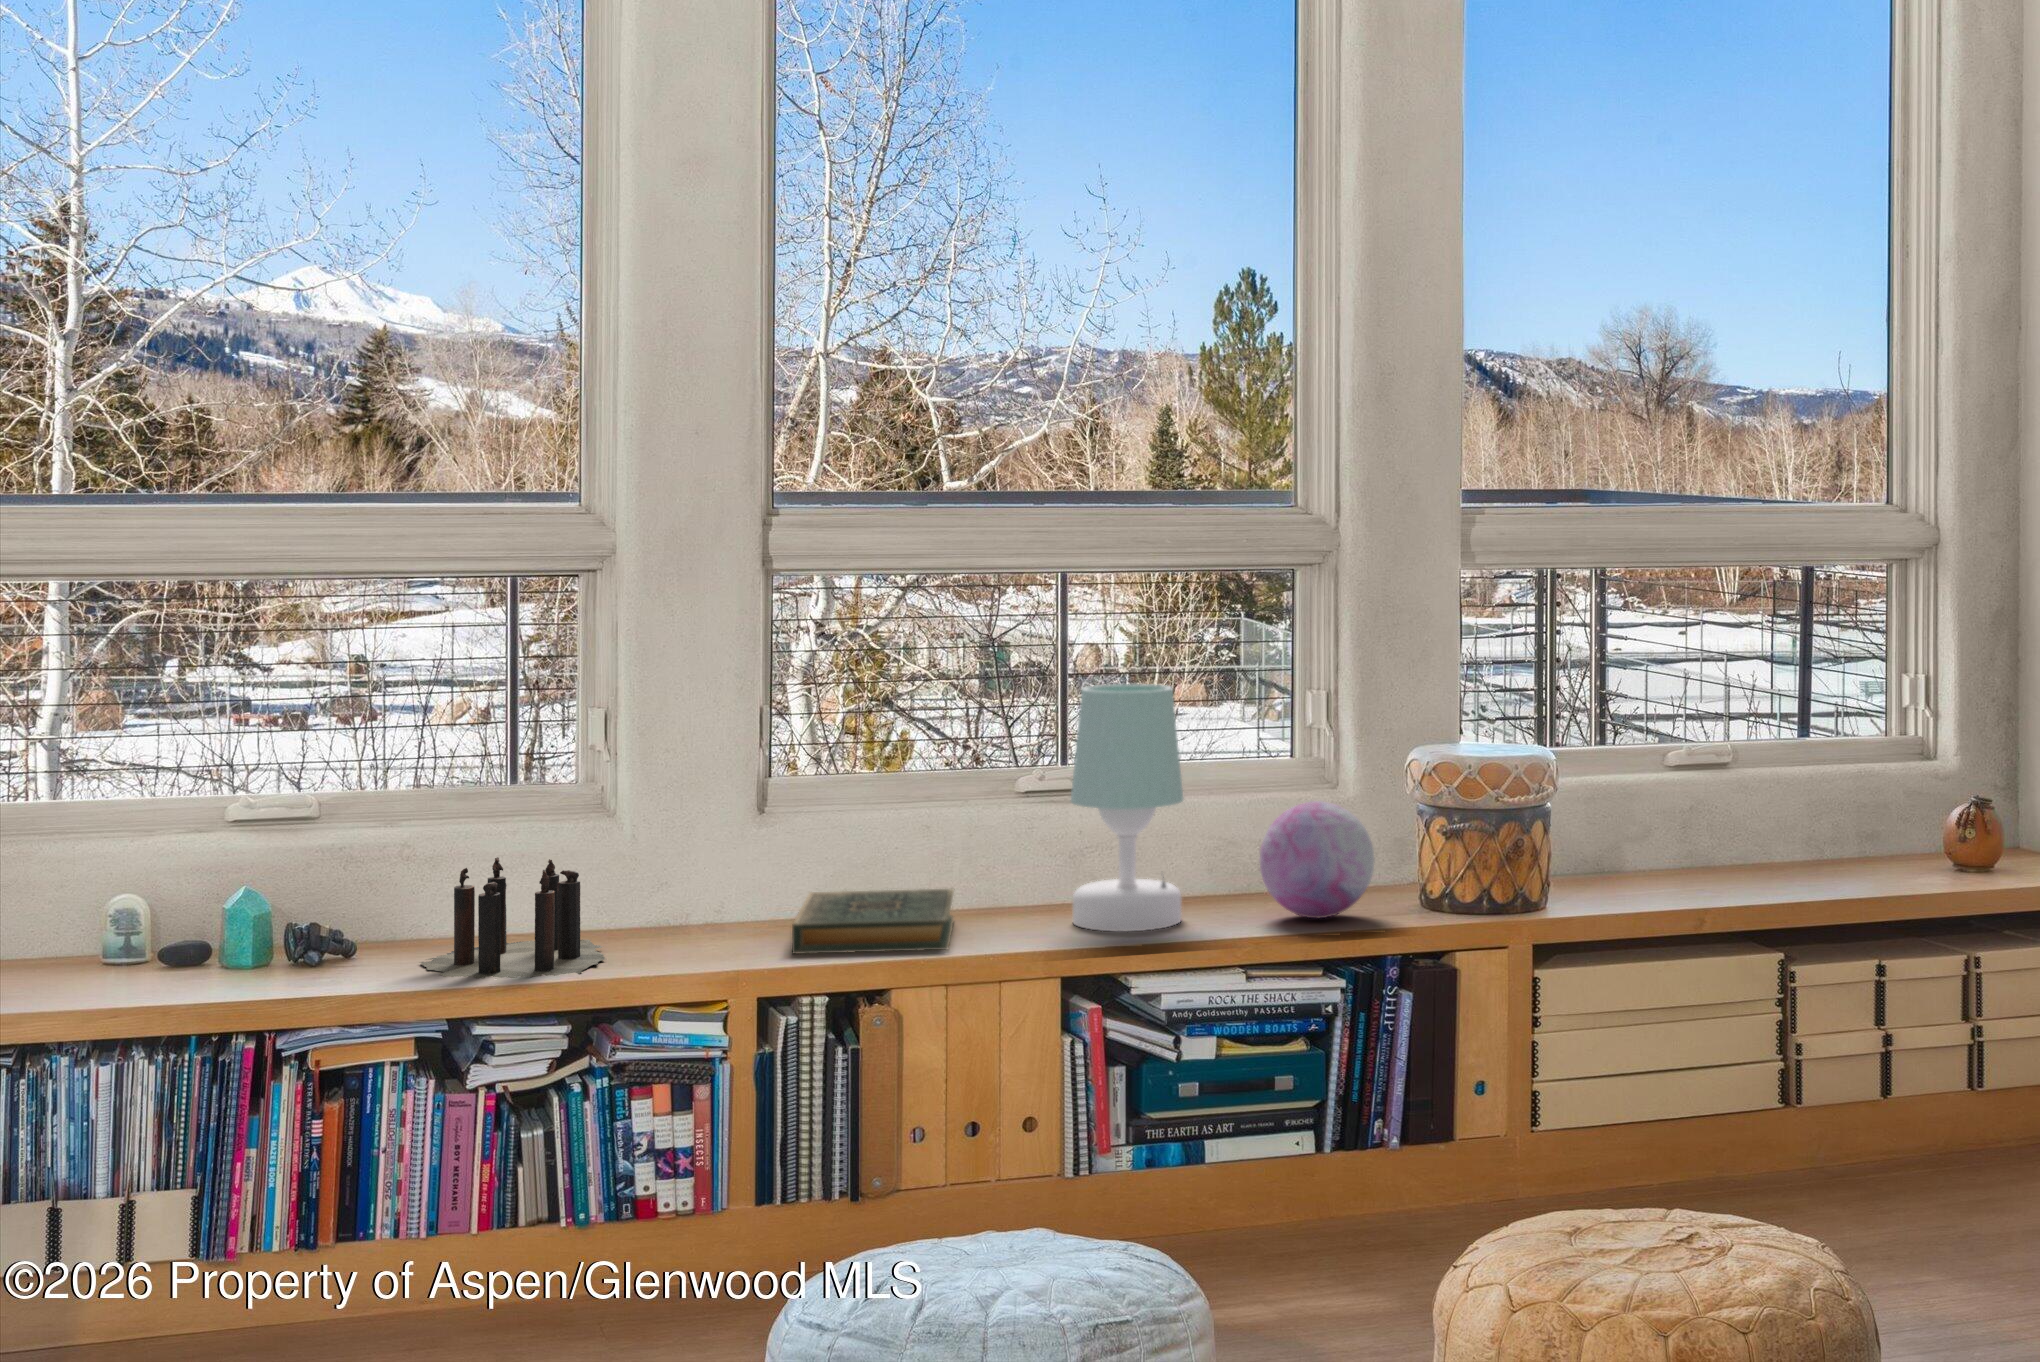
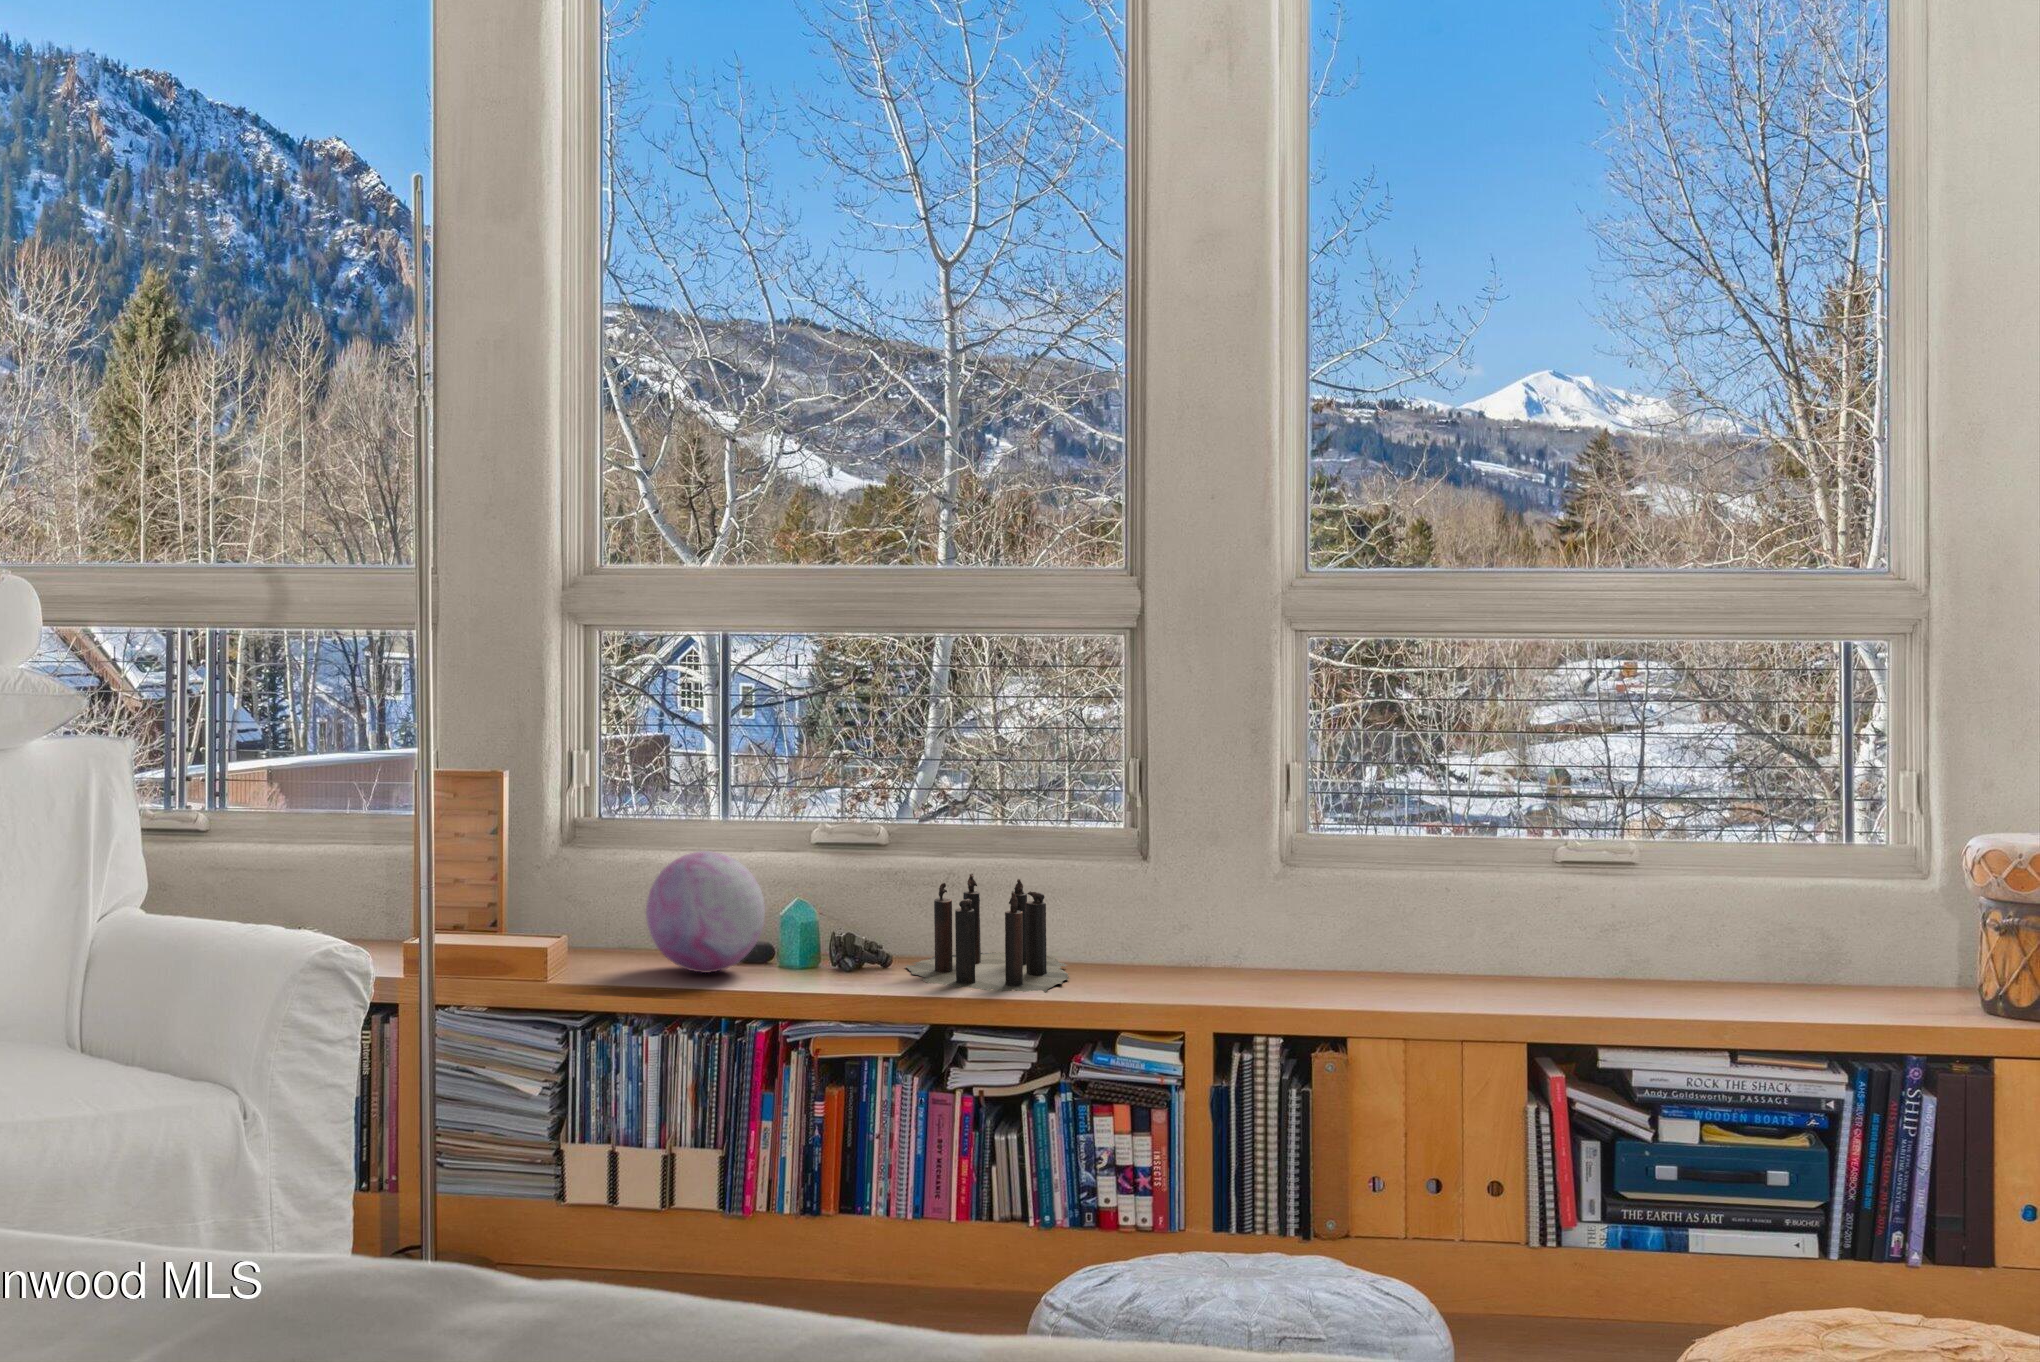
table lamp: present [1070,684,1184,931] -> none [1537,734,1664,999]
decorative orb: present [1260,801,1375,918] -> present [646,851,765,973]
hardback book: present [792,889,954,954] -> none [1246,926,1413,1002]

